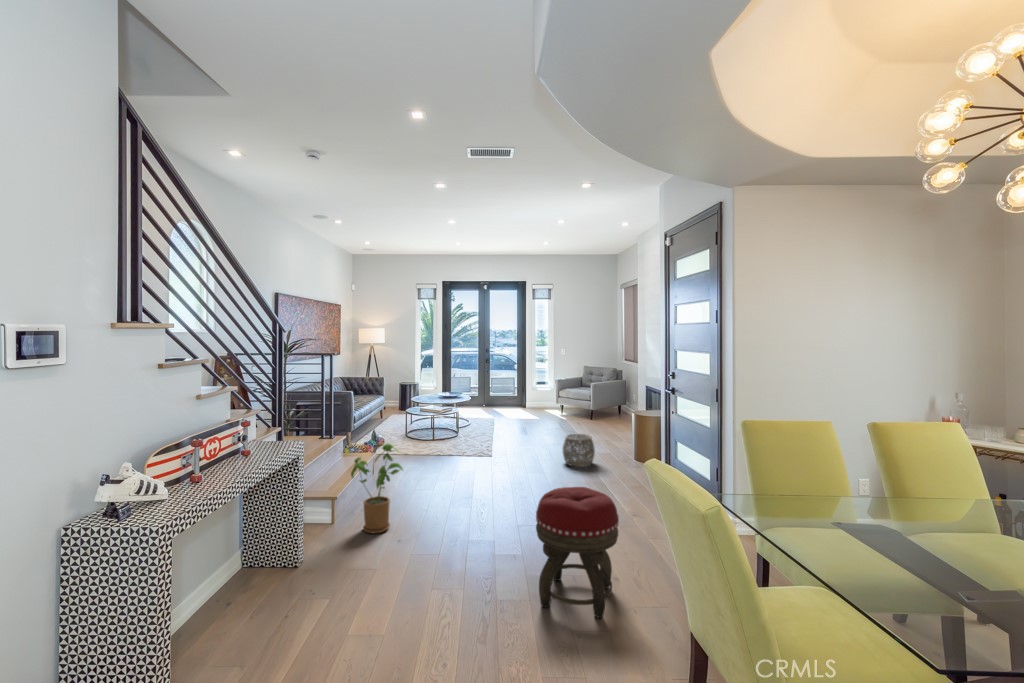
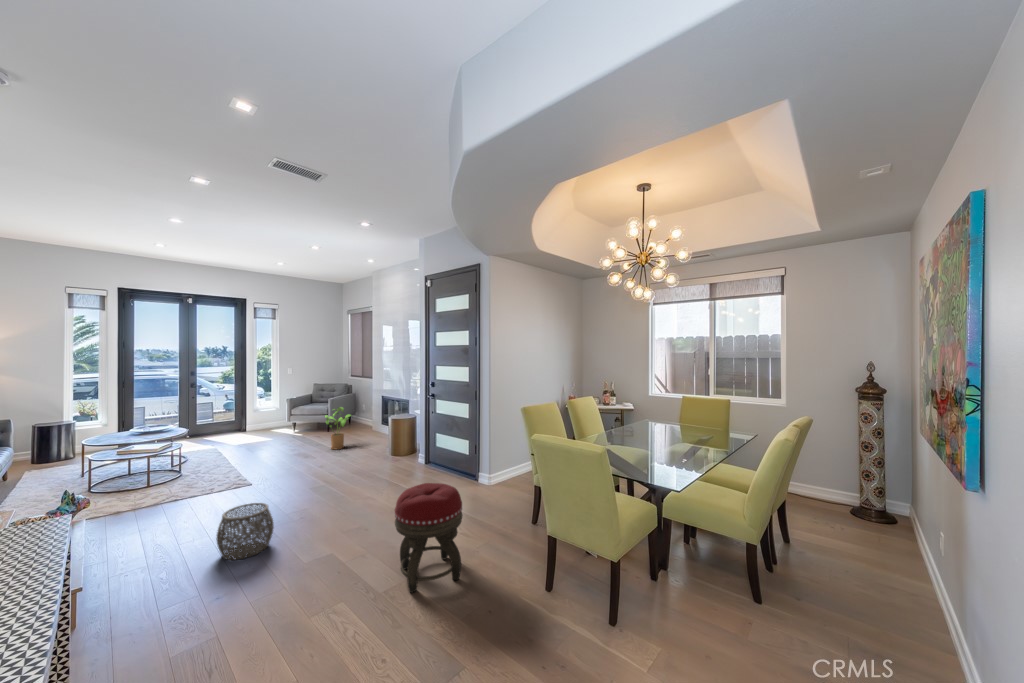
woven basket: present [563,434,595,467] -> present [216,503,274,560]
house plant: present [351,444,403,533] -> present [325,407,351,450]

